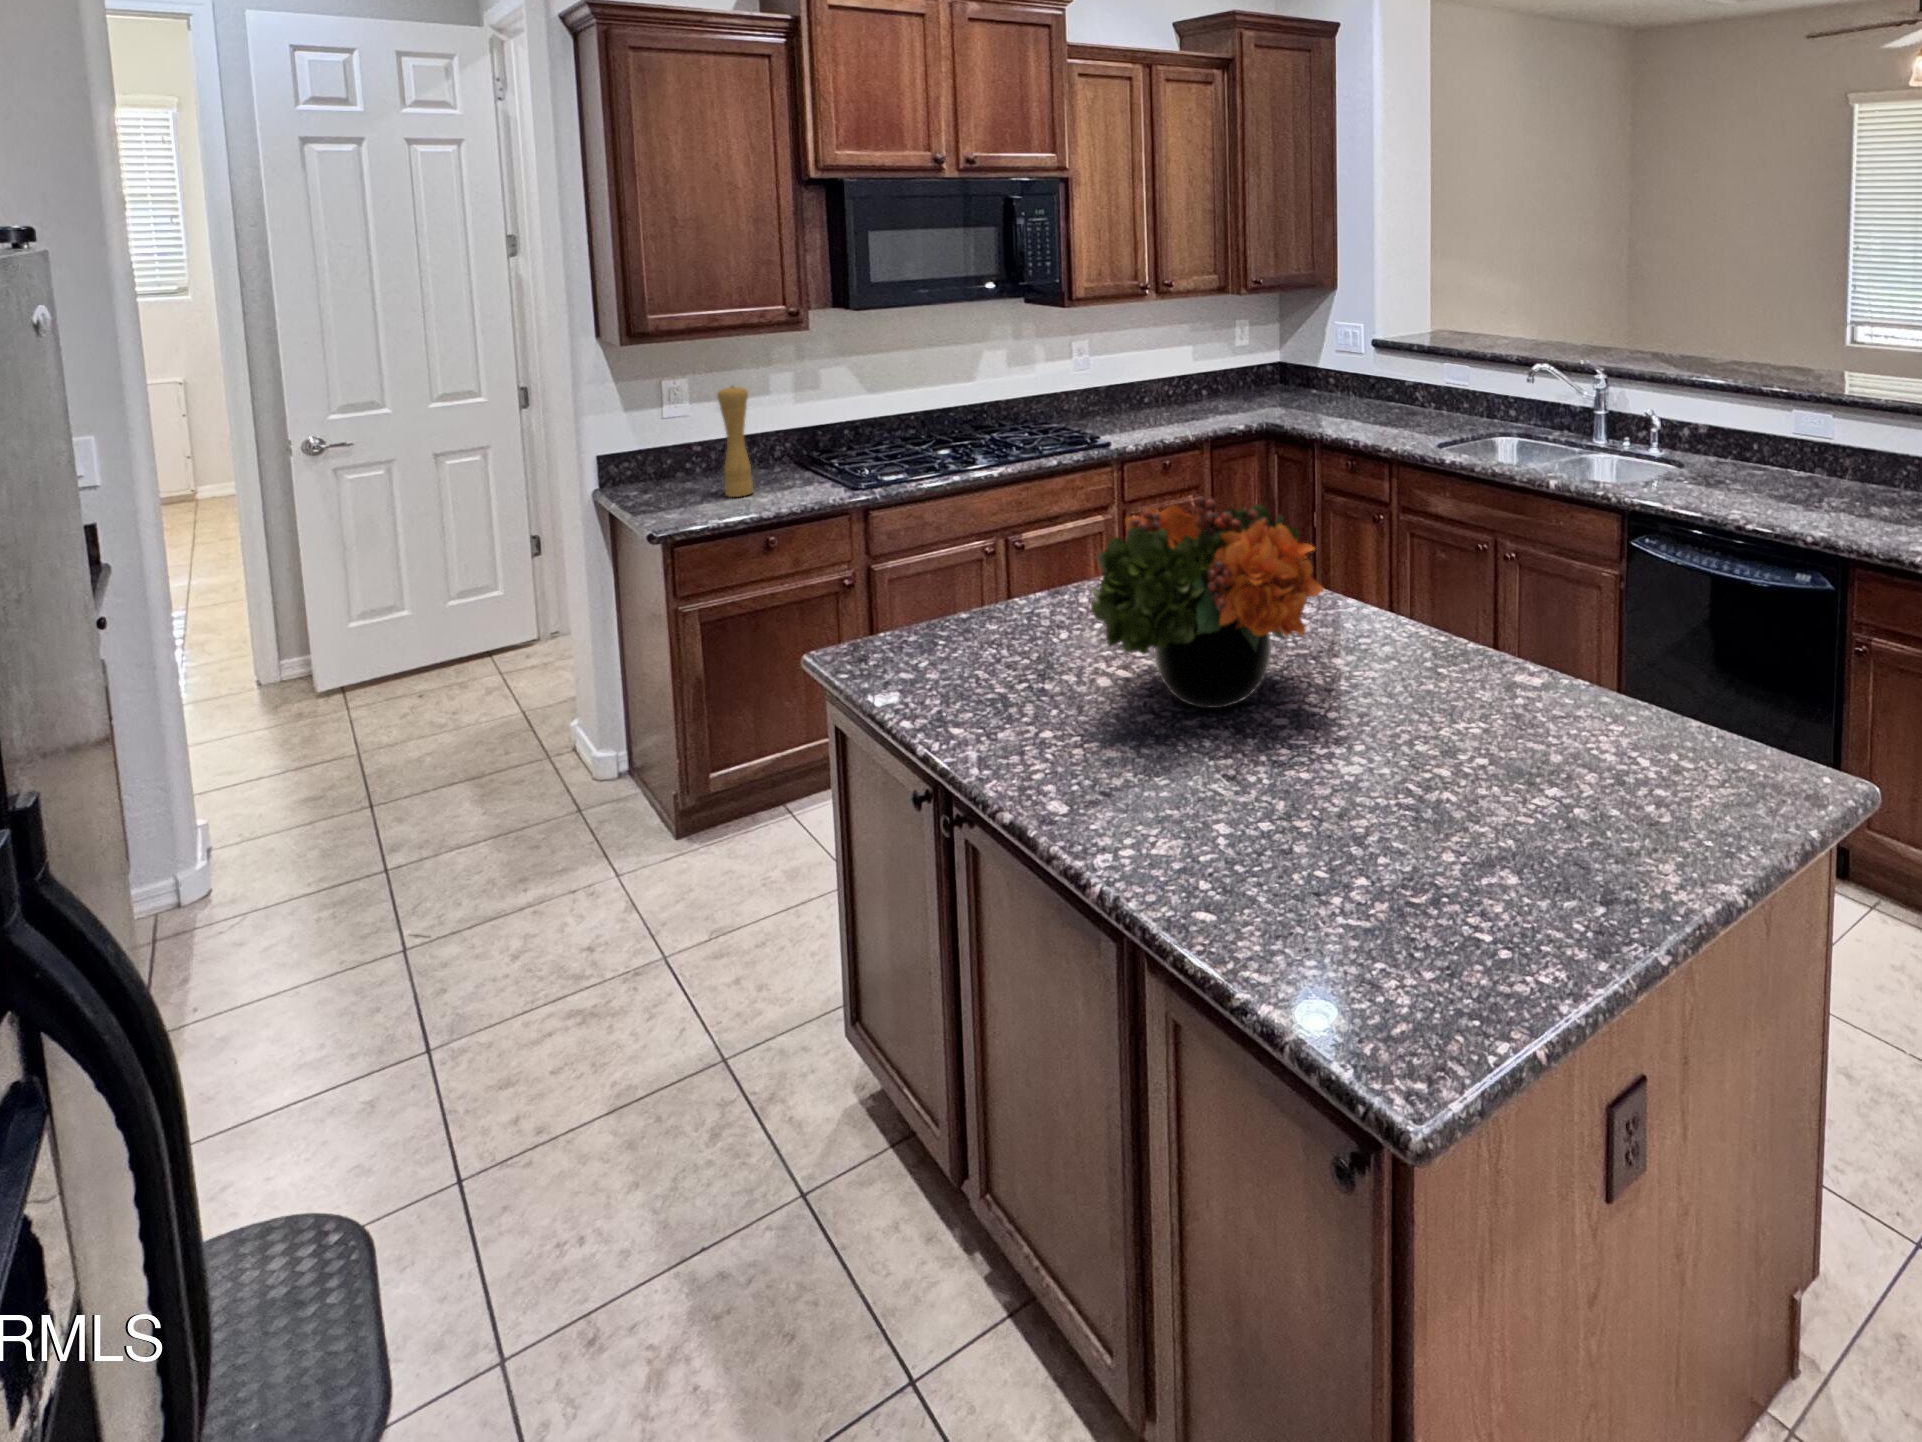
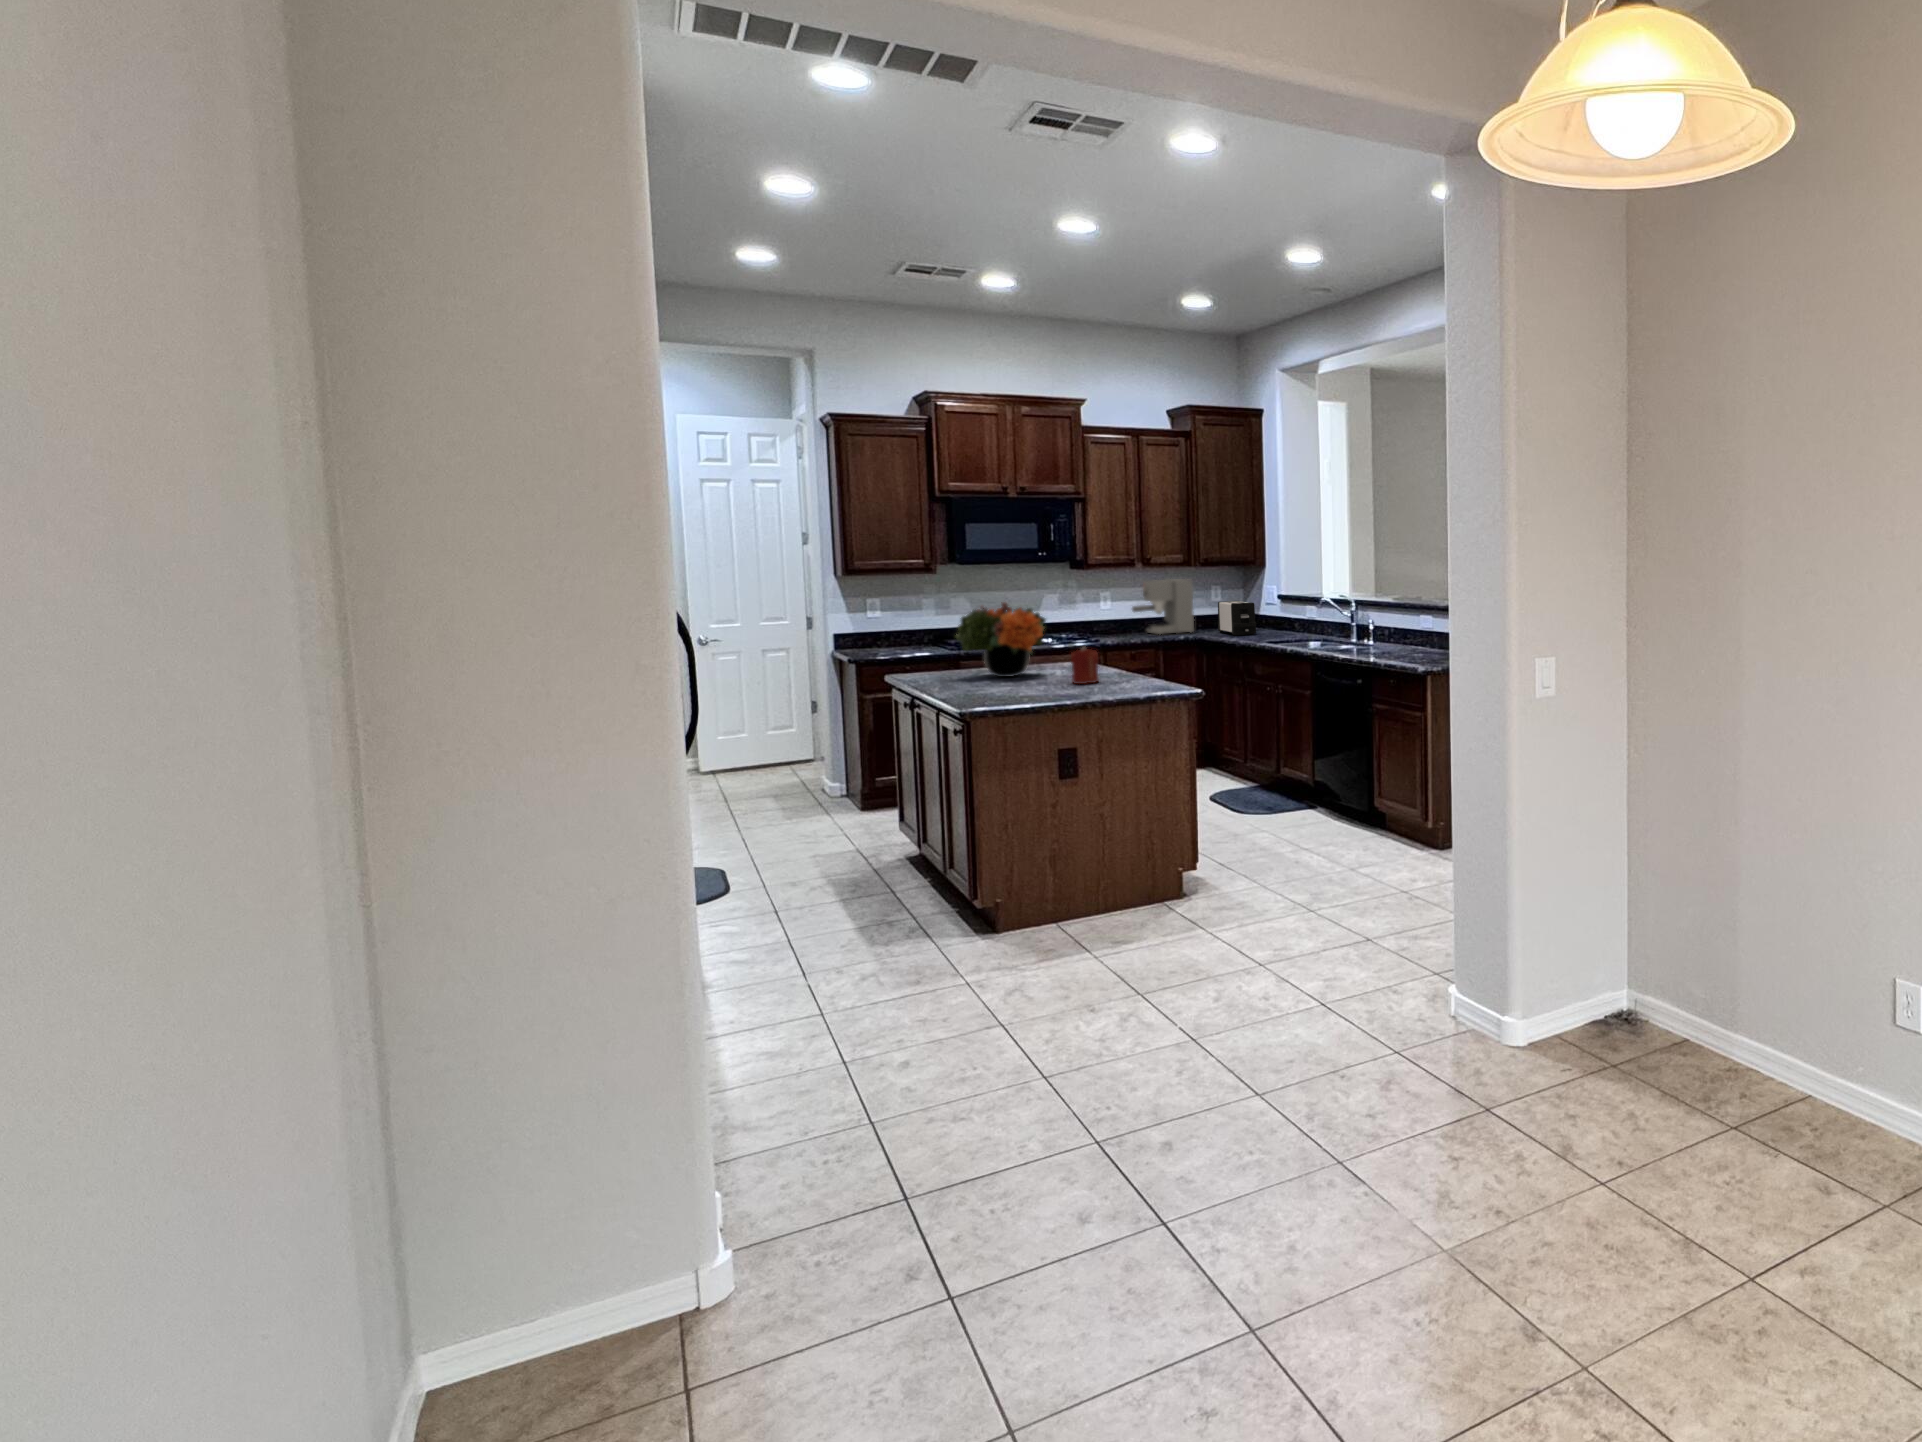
coffee maker: none [1141,315,1244,422] -> present [1132,579,1194,634]
toaster: none [1282,355,1369,424] -> present [1218,601,1256,636]
pepper mill: present [717,386,753,497] -> none [887,597,905,651]
candle: none [1465,646,1543,767] -> present [1071,647,1098,684]

